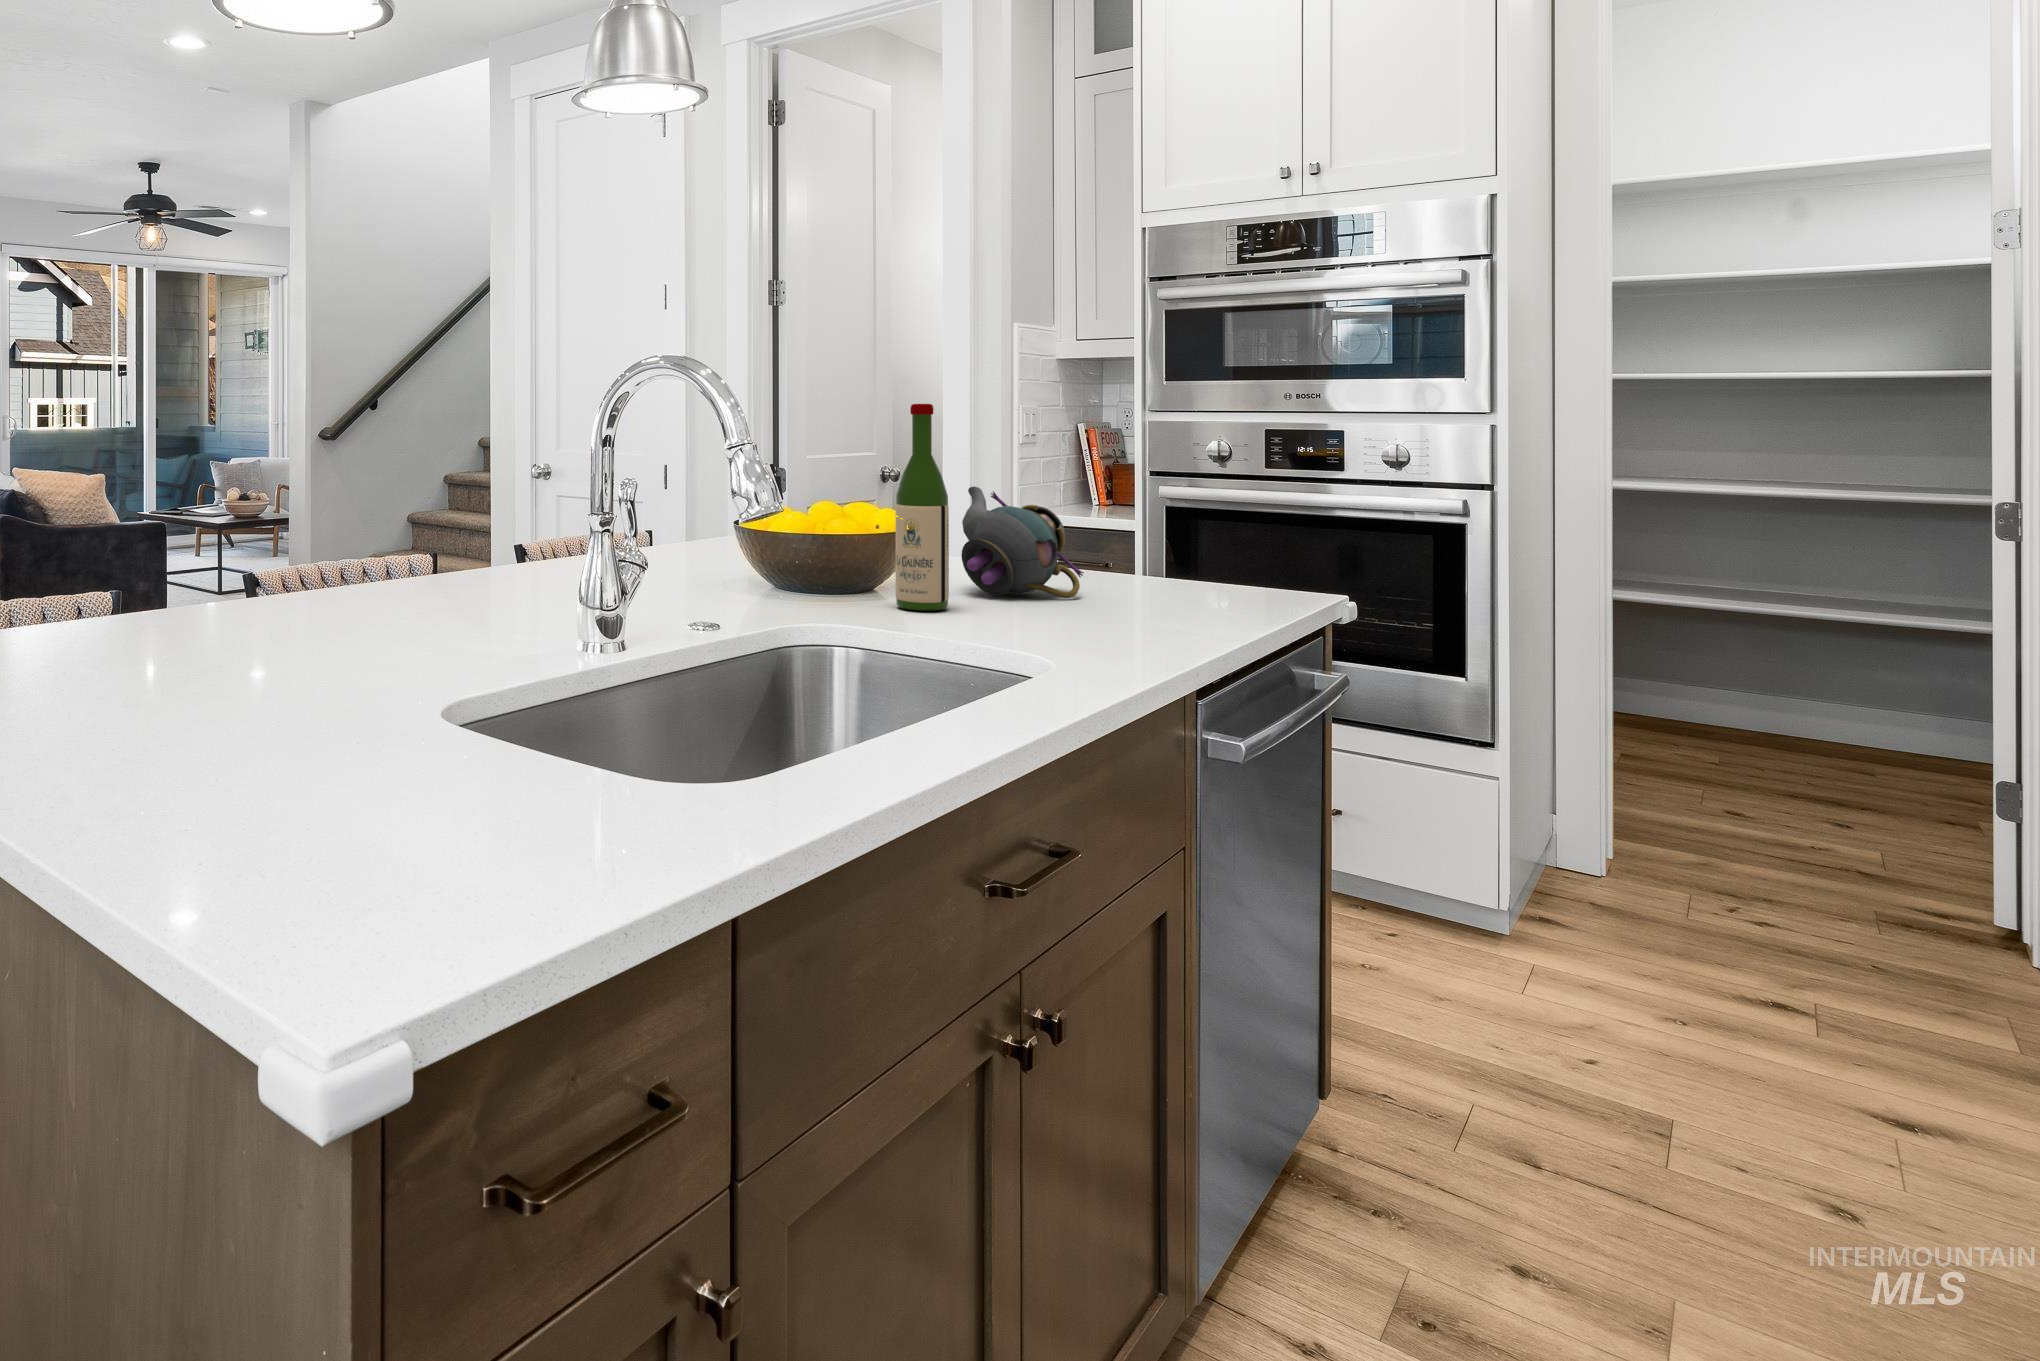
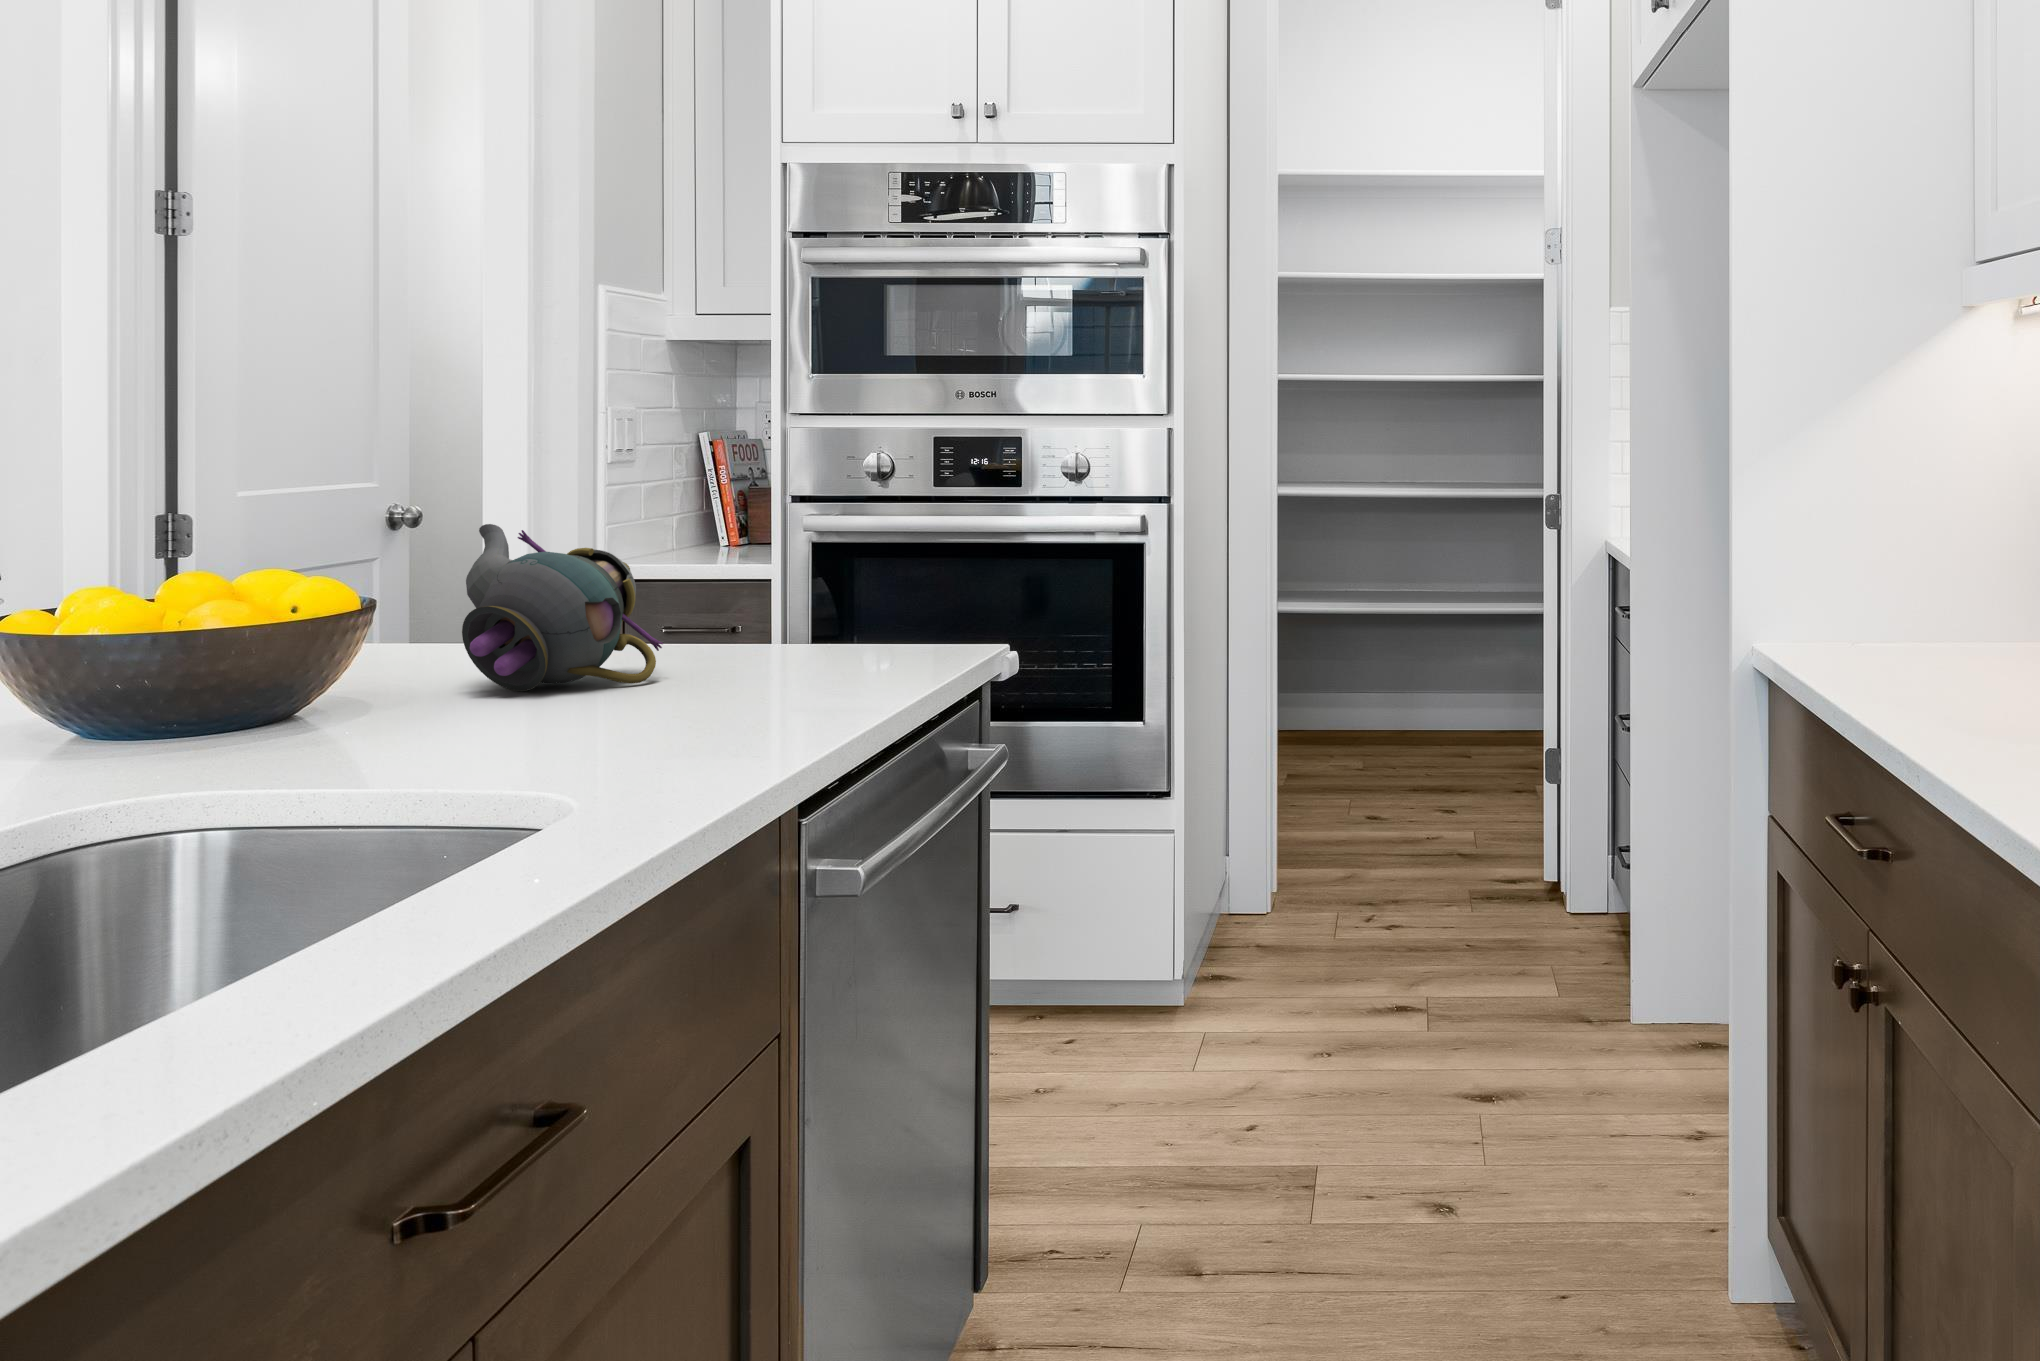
wine bottle: present [895,404,949,611] -> none [326,392,427,732]

